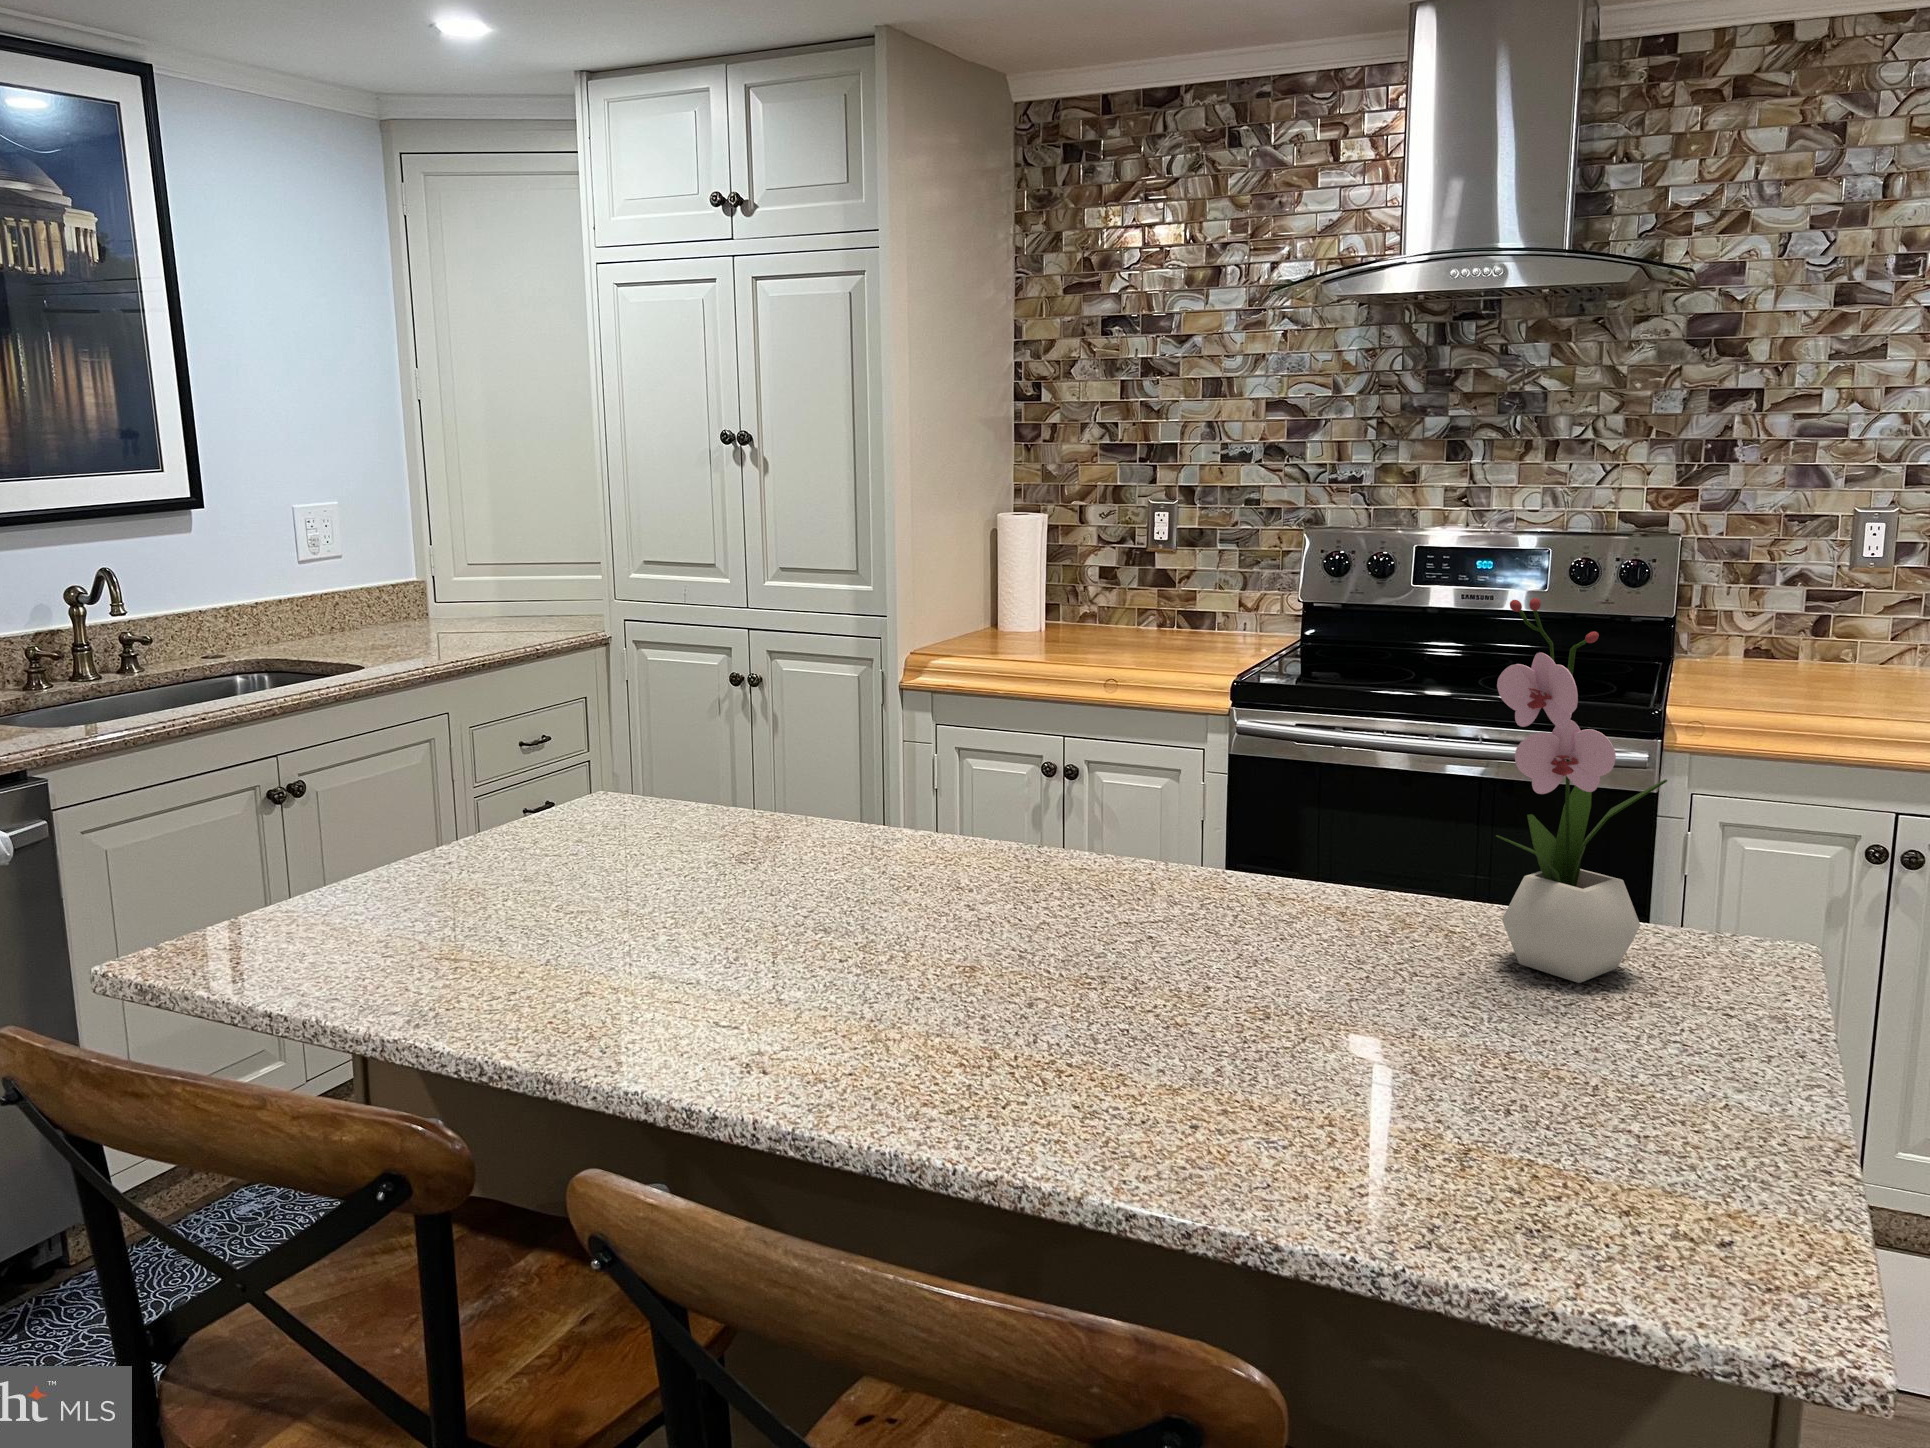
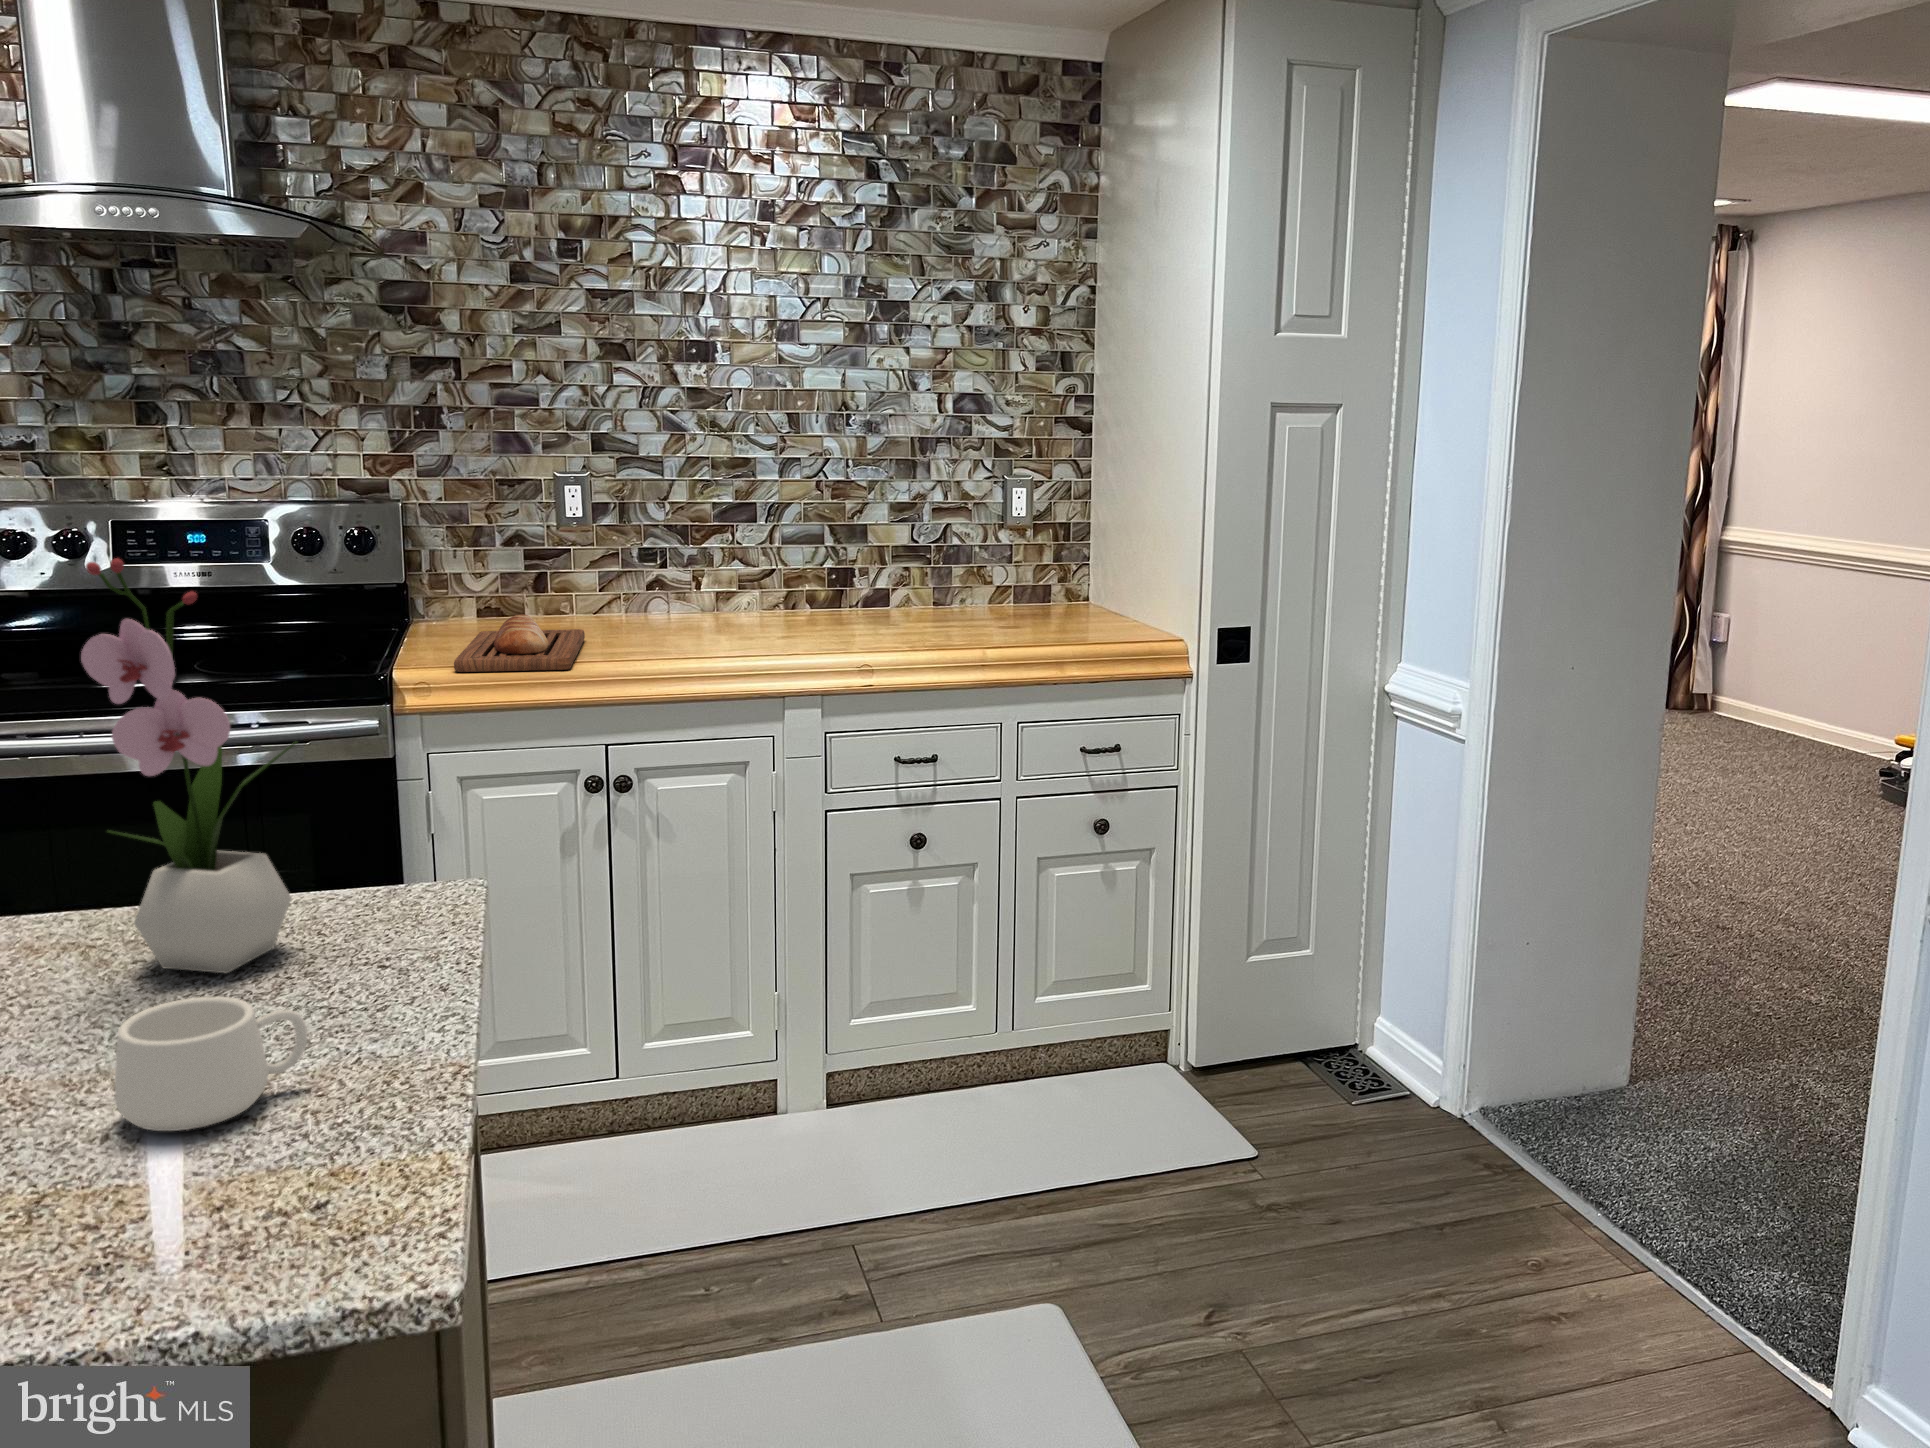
bread loaf: none [1731,658,1876,723] -> present [454,615,585,672]
mug: none [1517,1005,1691,1128] -> present [115,997,307,1131]

